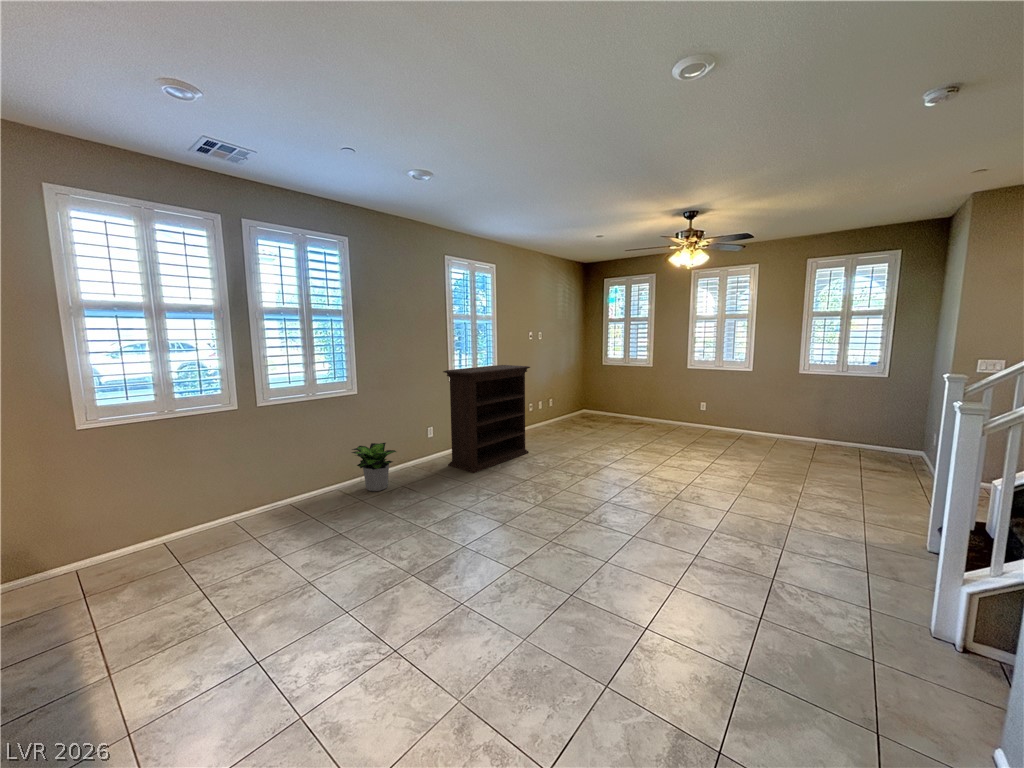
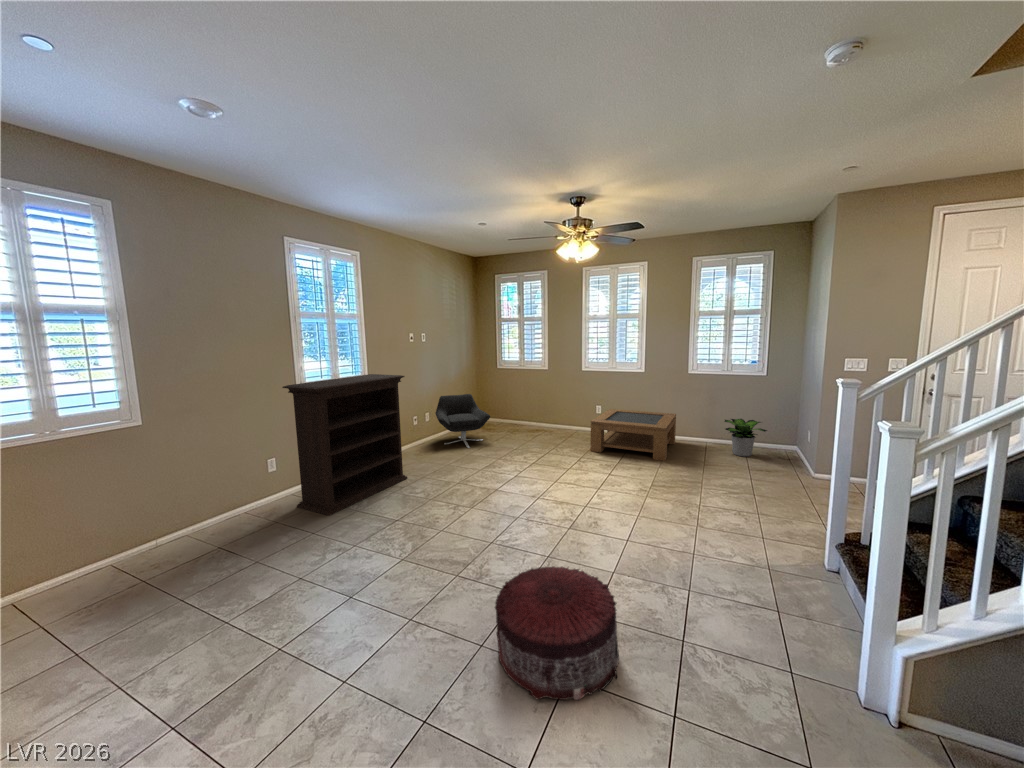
lounge chair: none [547,387,597,434] -> present [435,394,490,448]
coffee table: none [693,406,785,456] -> present [590,409,676,461]
potted plant: present [352,443,396,491] -> present [725,419,767,457]
pouf: none [619,512,718,598] -> present [495,566,619,700]

